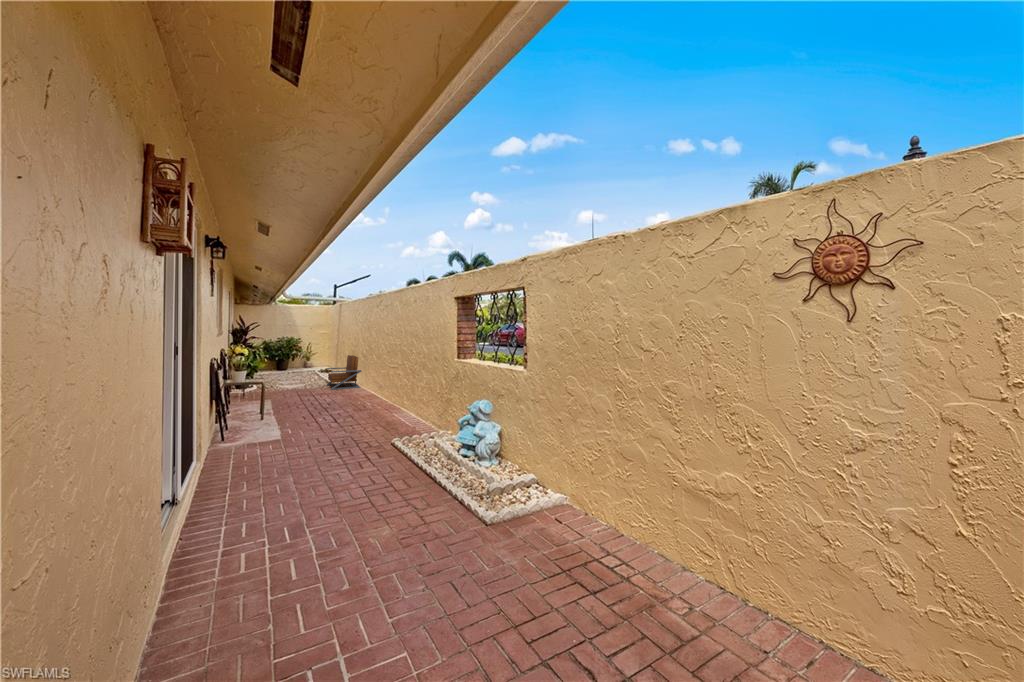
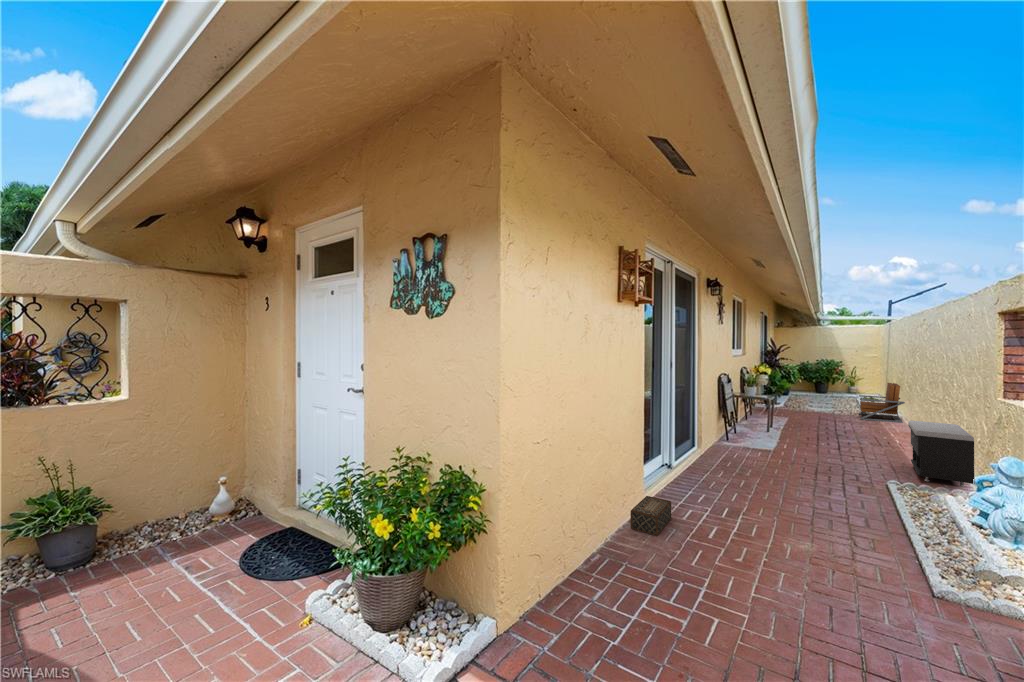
storage bench: none [391,383,435,431] -> present [908,421,974,487]
woven basket: none [159,556,223,643] -> present [630,496,671,536]

